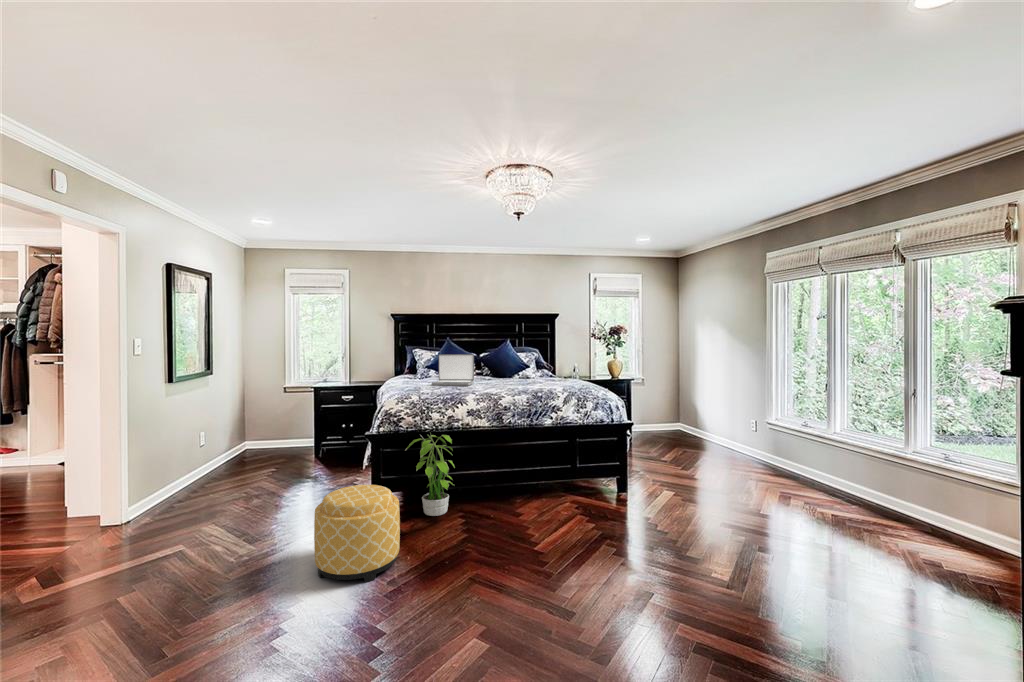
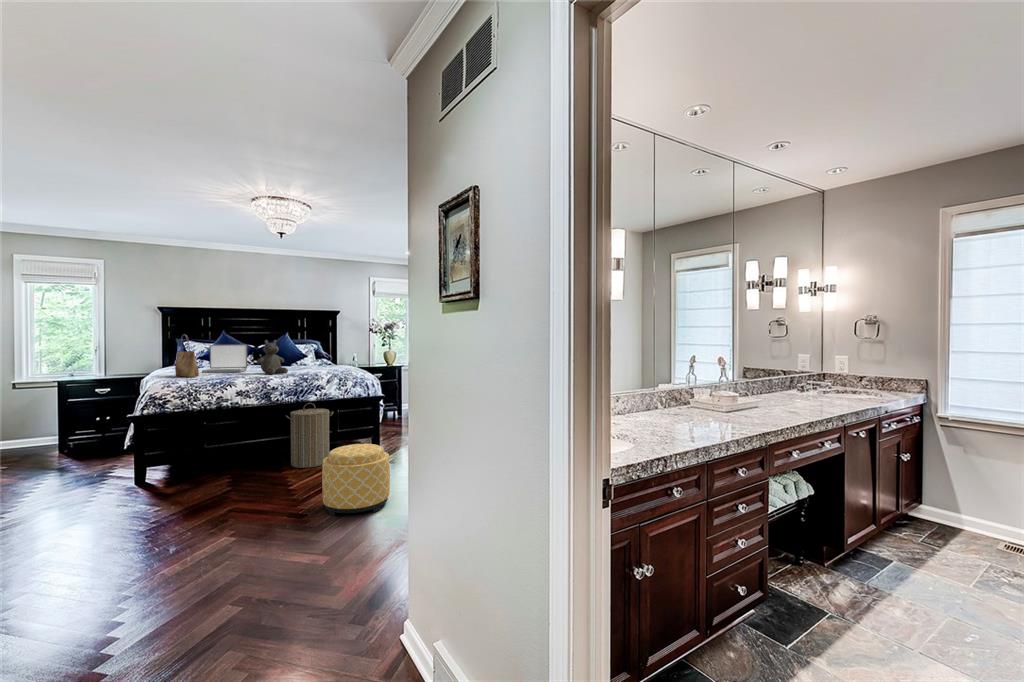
tote bag: none [409,344,431,393] -> present [175,334,199,377]
teddy bear: none [487,350,520,391] -> present [257,340,288,374]
laundry hamper: none [520,429,573,510] -> present [286,403,334,468]
potted plant: present [406,435,455,516] -> none [170,411,223,482]
ottoman: present [314,485,400,582] -> present [322,444,390,516]

